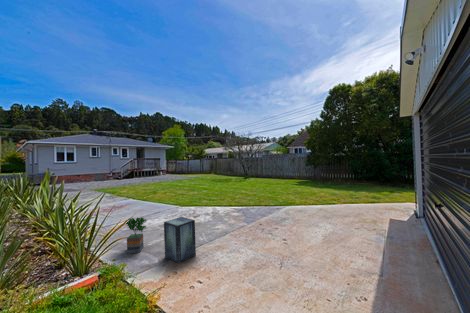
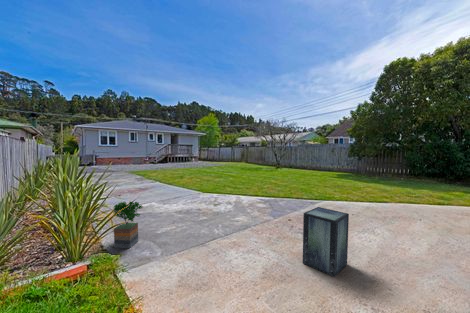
storage box: present [164,217,196,263] -> present [303,207,349,277]

